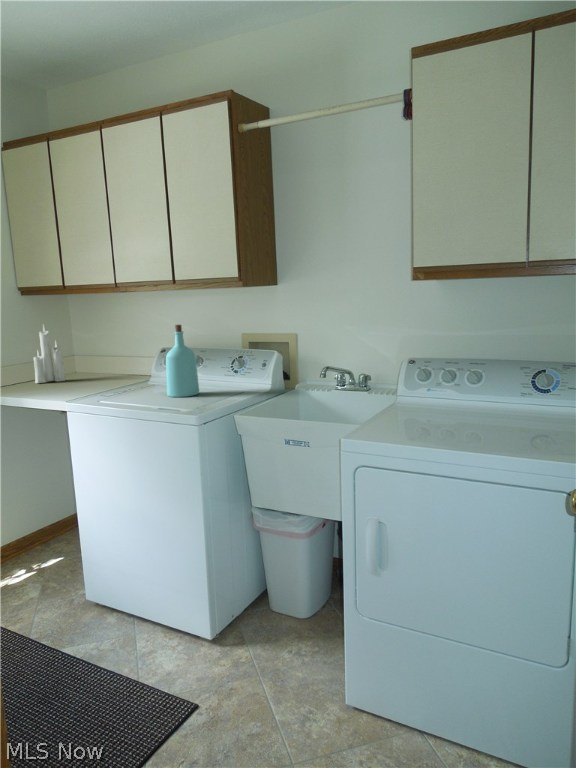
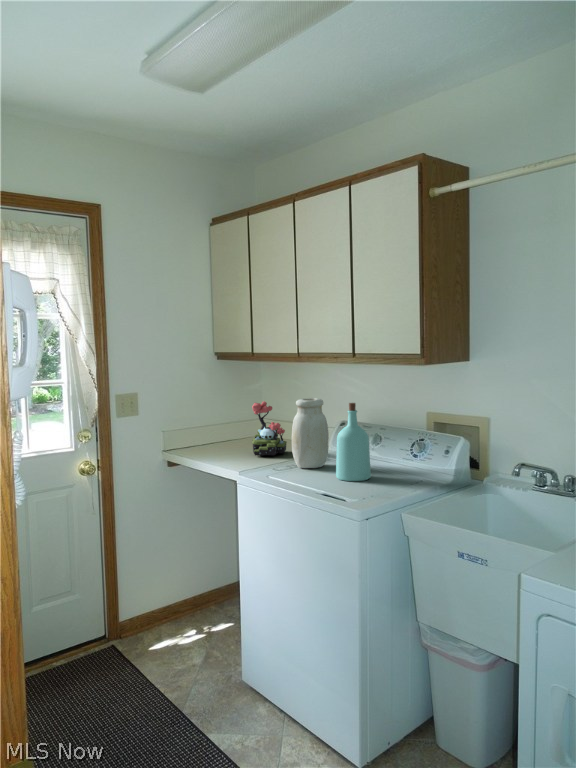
jar: none [118,325,154,392] -> present [292,398,329,468]
candle: present [34,327,66,383] -> none [221,385,250,445]
plant: none [68,334,108,387] -> present [252,401,287,455]

